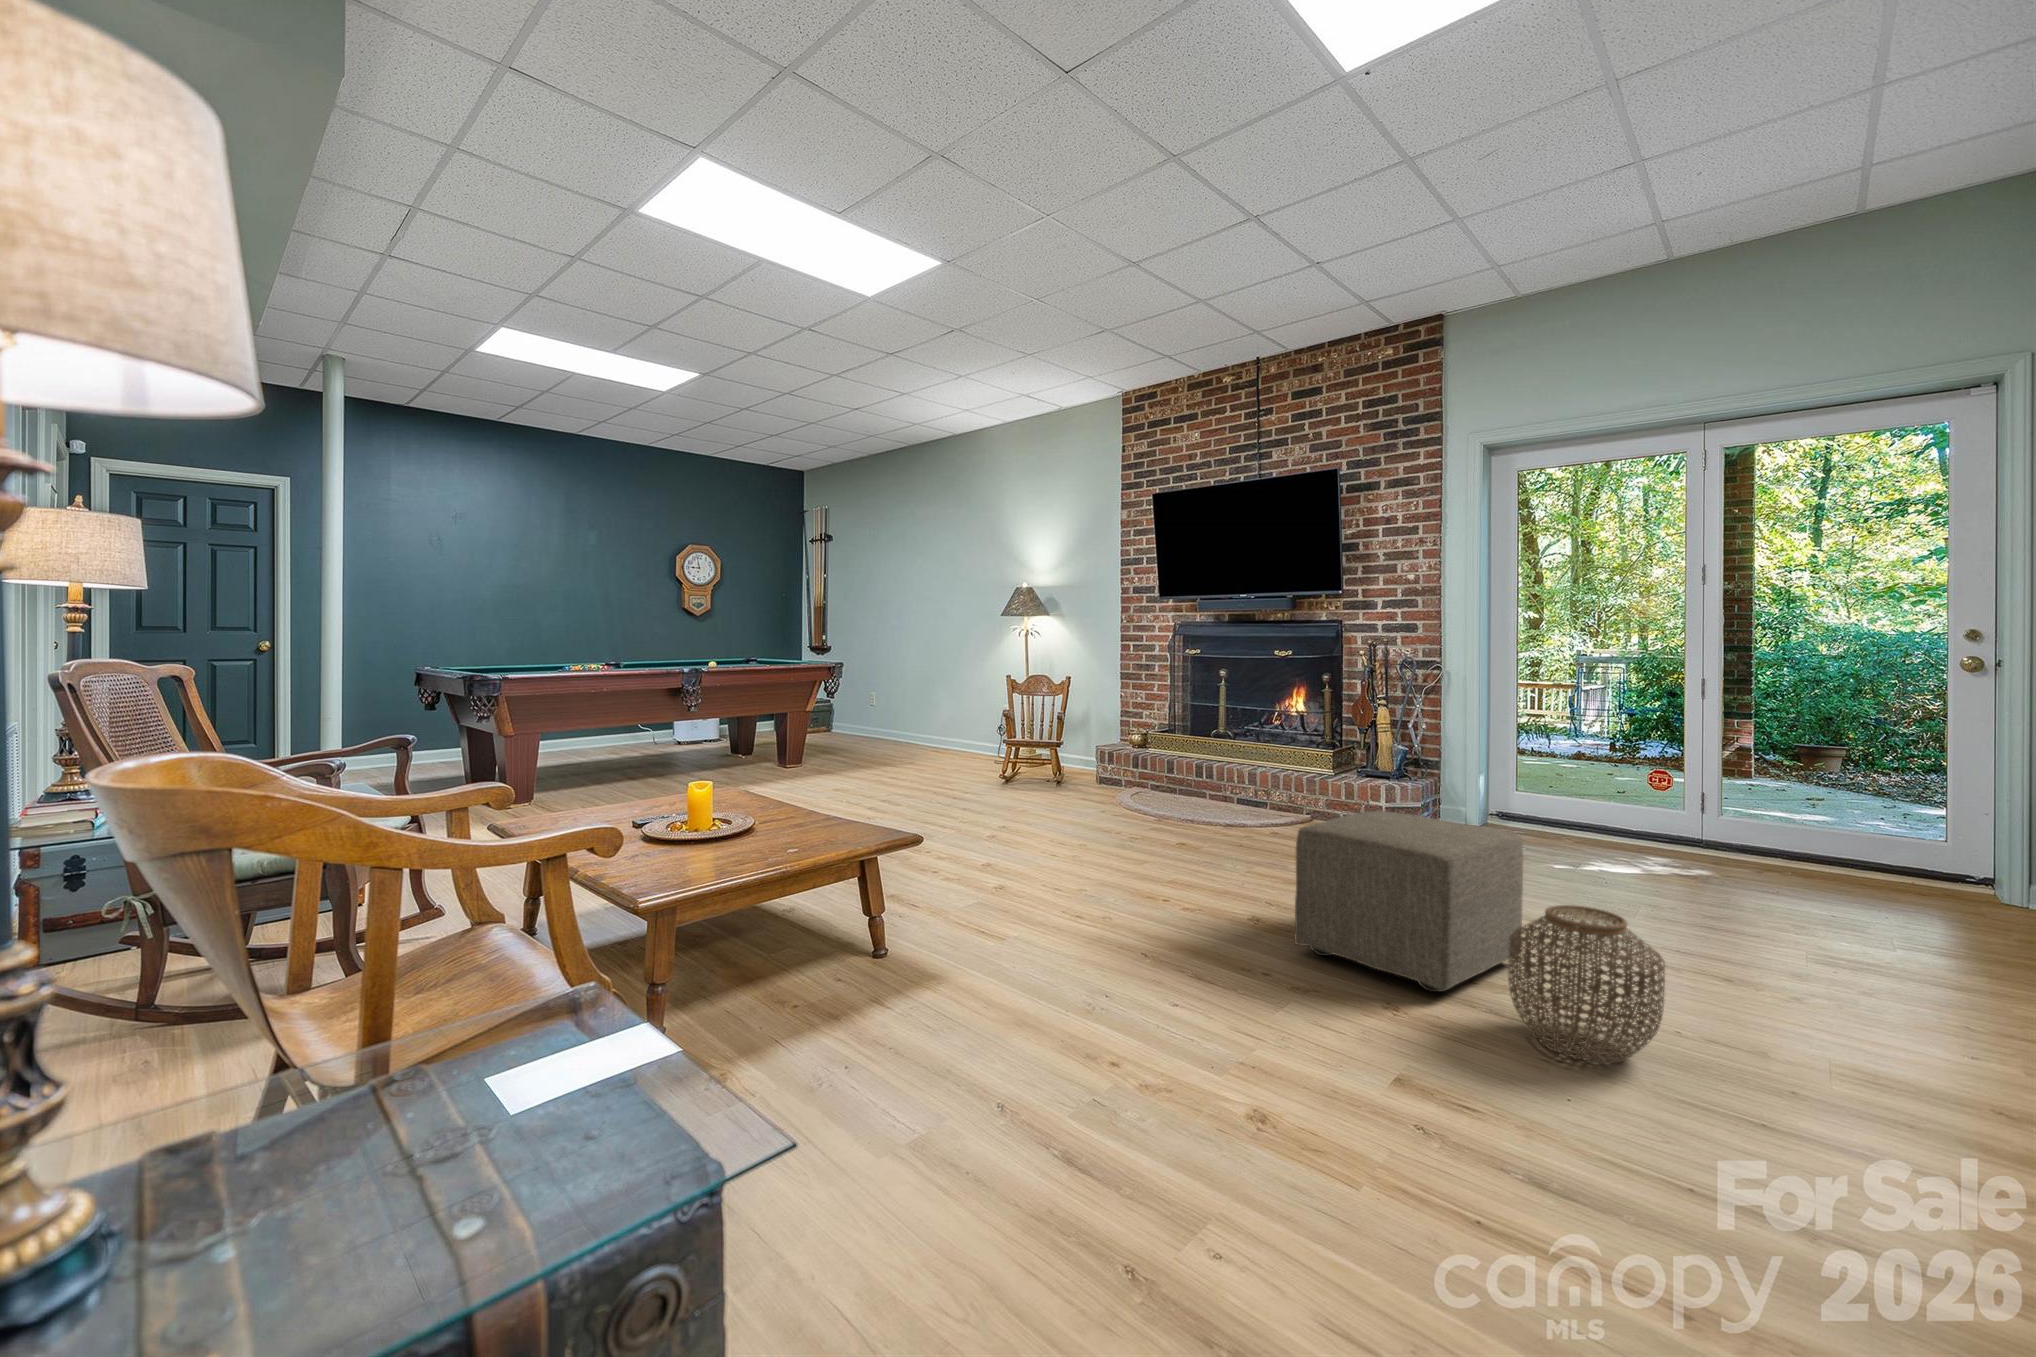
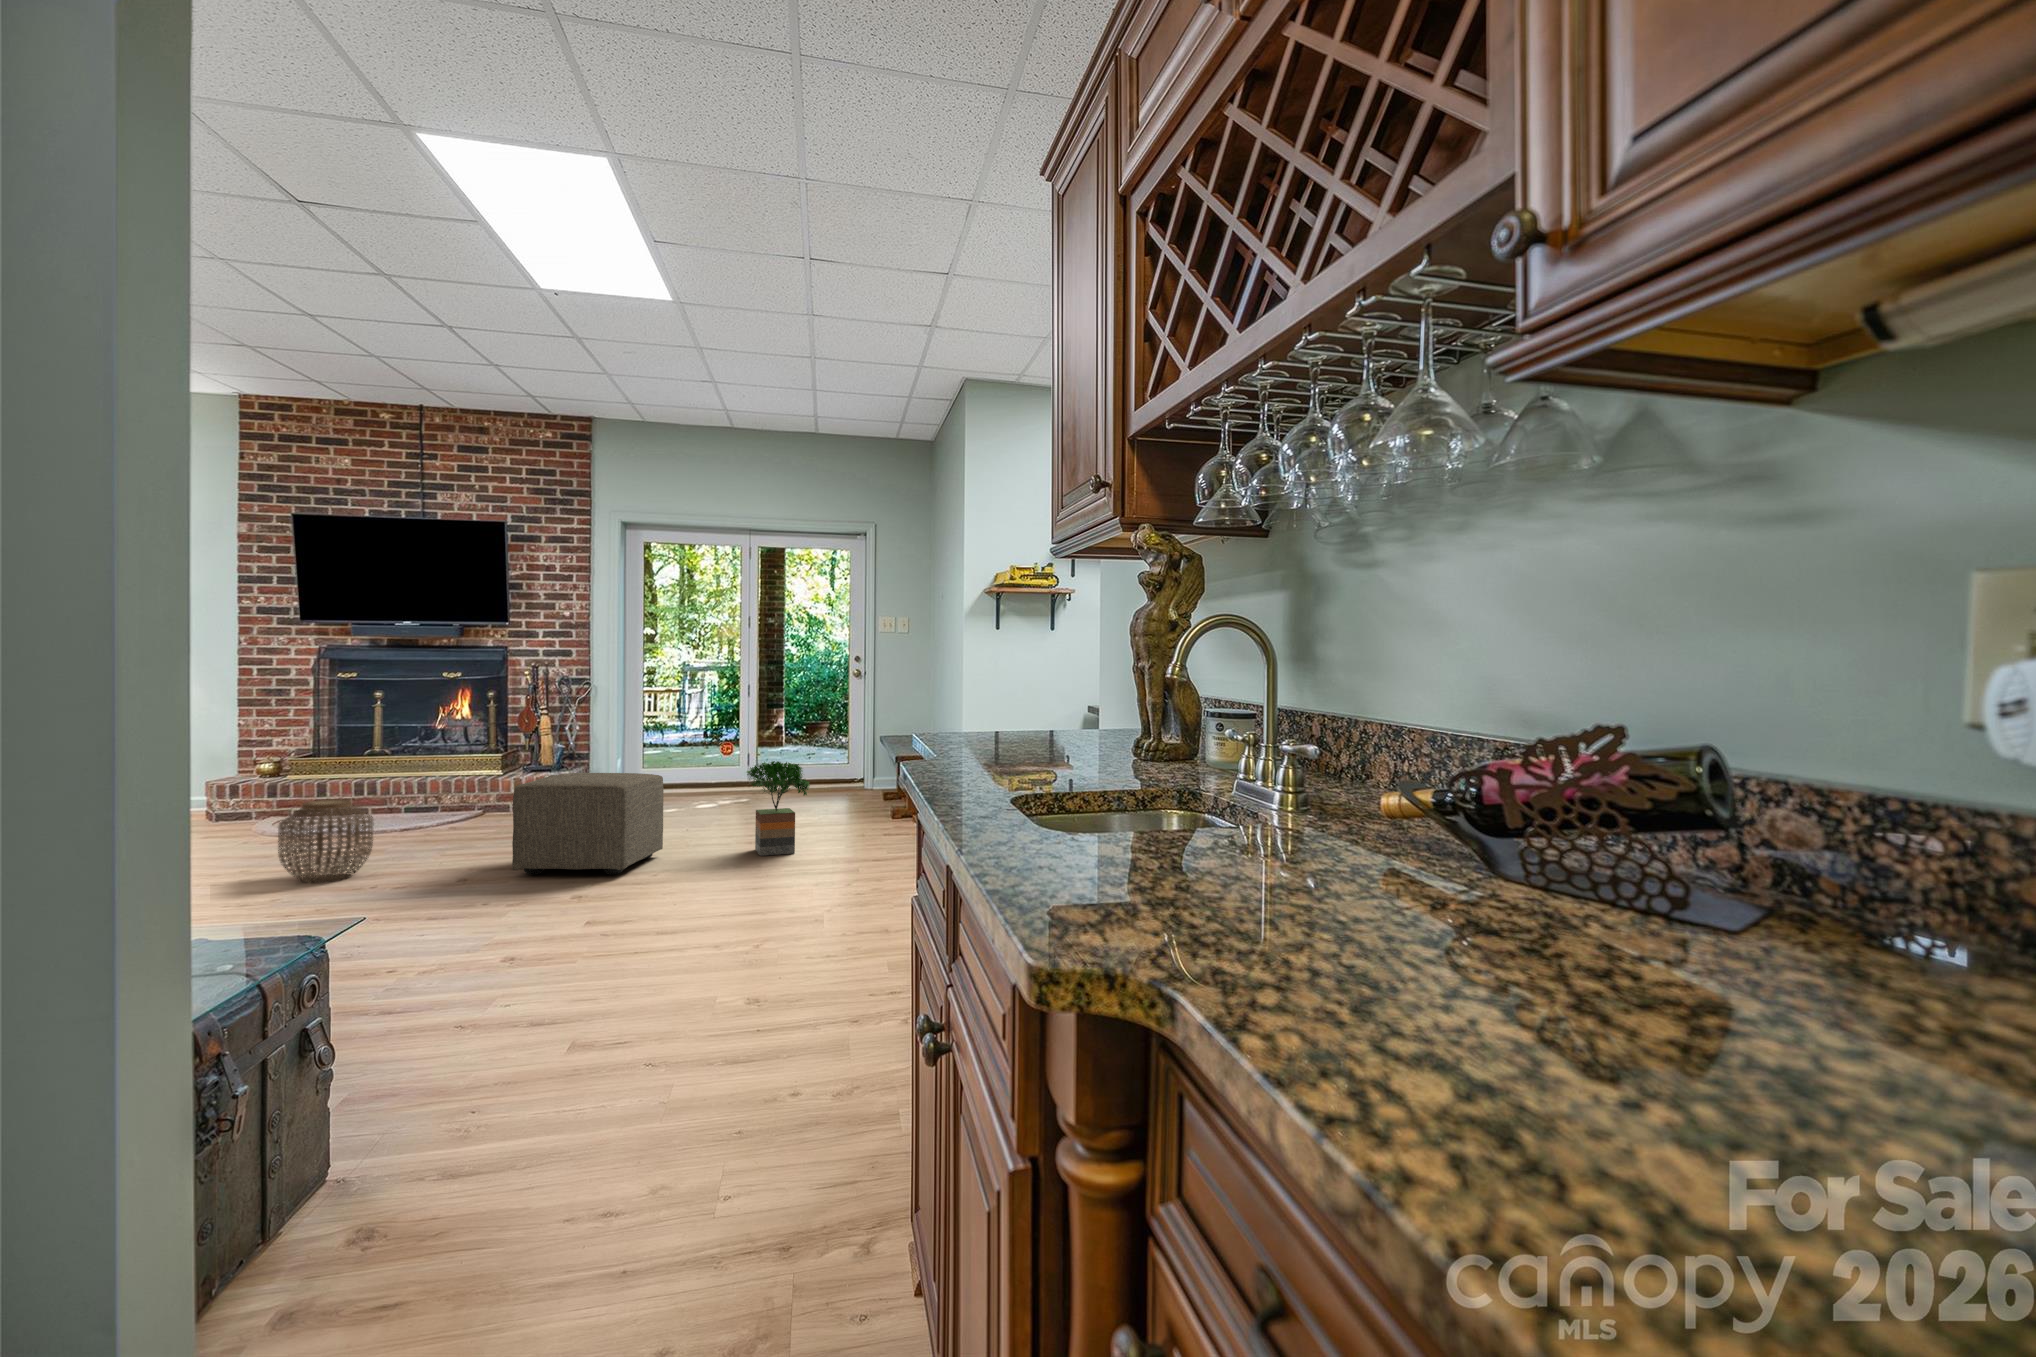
potted tree: none [1683,835,1847,1032] -> present [747,761,810,856]
woven basket: present [1509,905,1665,1064] -> present [278,799,373,883]

